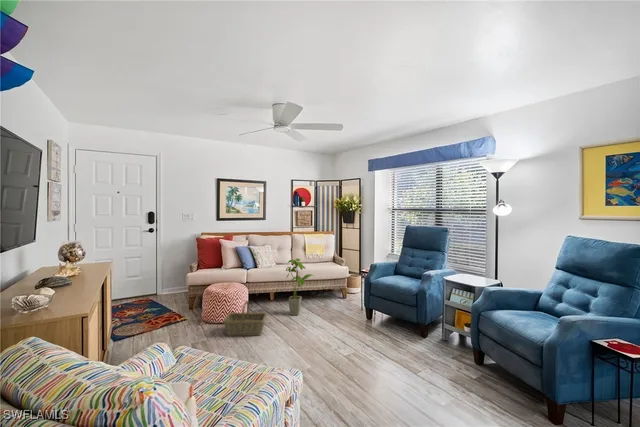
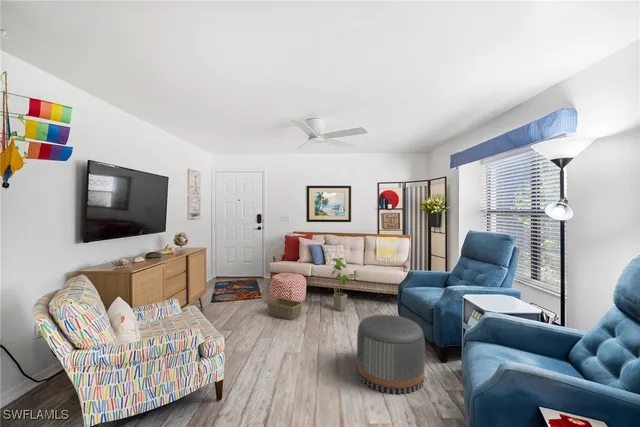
pouf: none [375,306,438,375] -> present [357,315,425,394]

